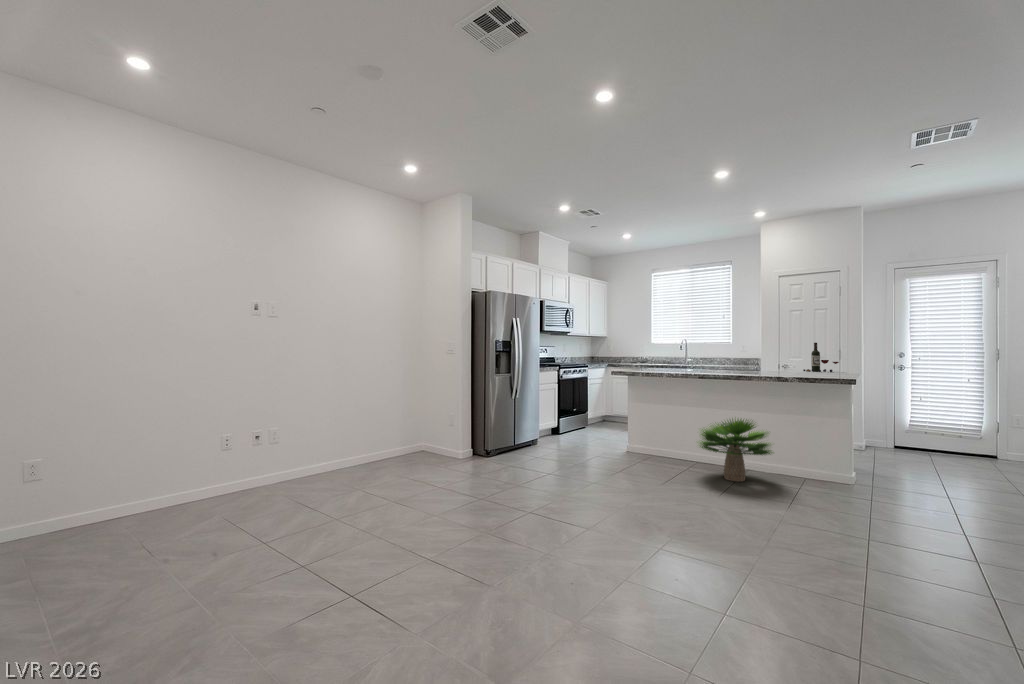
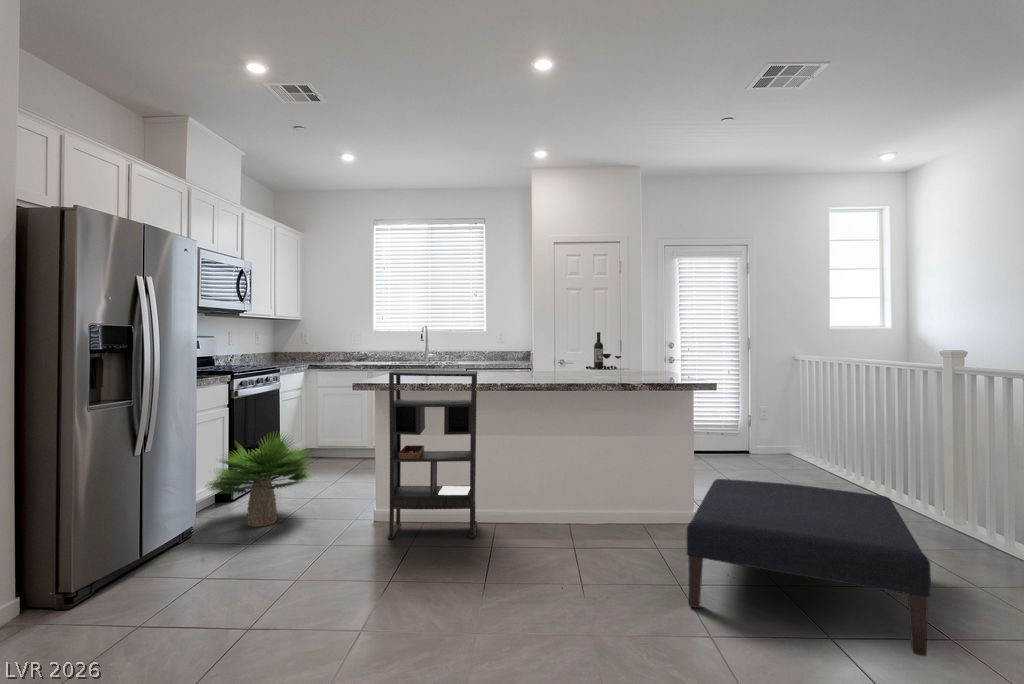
bookshelf: none [628,365,686,466] -> present [388,370,478,539]
potted plant: present [700,418,773,482] -> present [207,433,311,527]
ottoman: none [782,448,1004,559] -> present [687,479,931,656]

